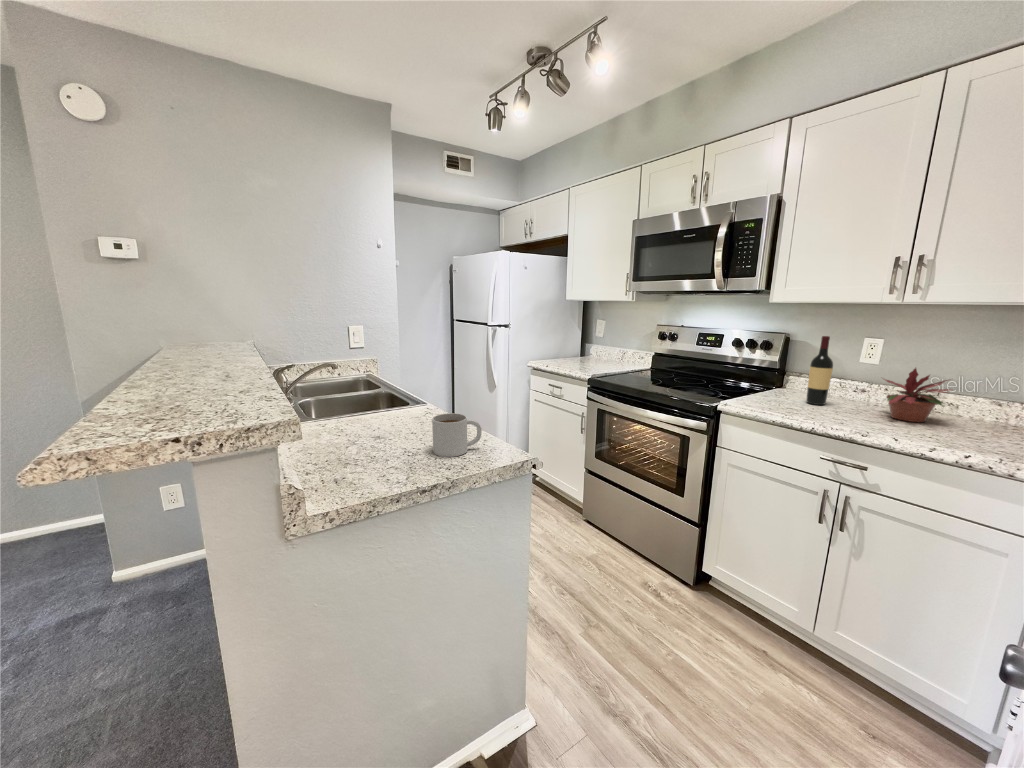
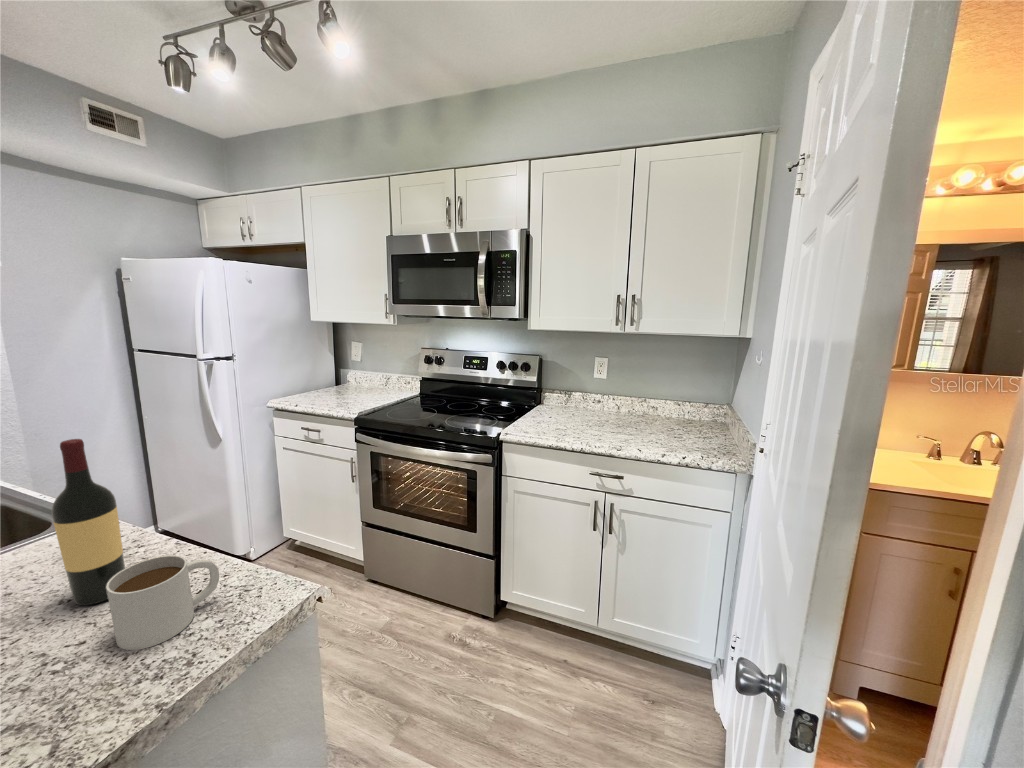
wine bottle: present [806,336,833,405] -> present [52,439,125,605]
potted plant: present [885,368,949,422] -> none [611,384,664,428]

